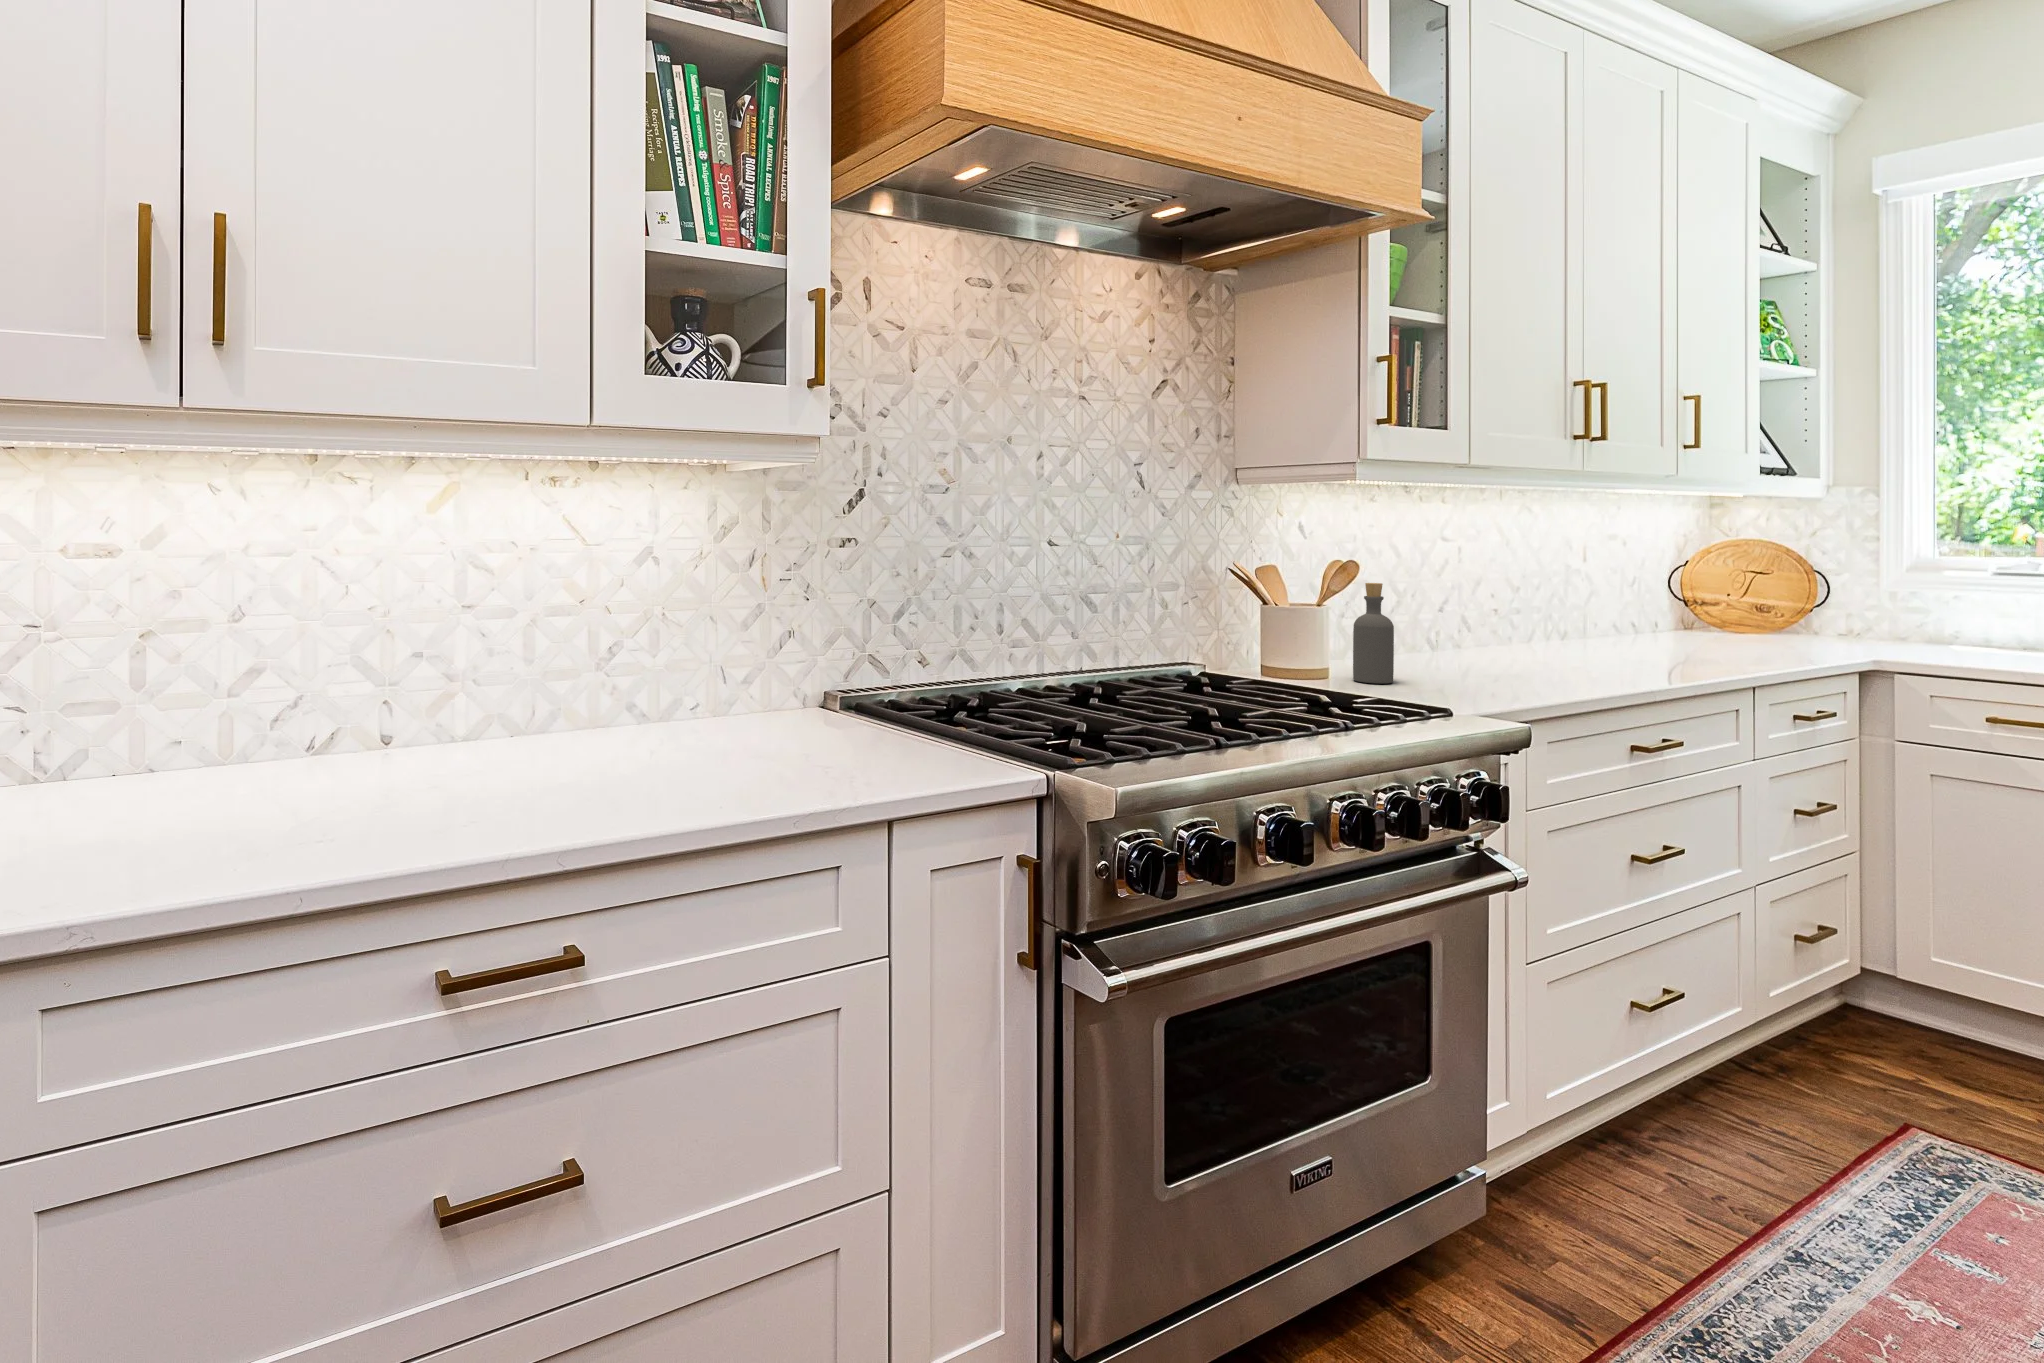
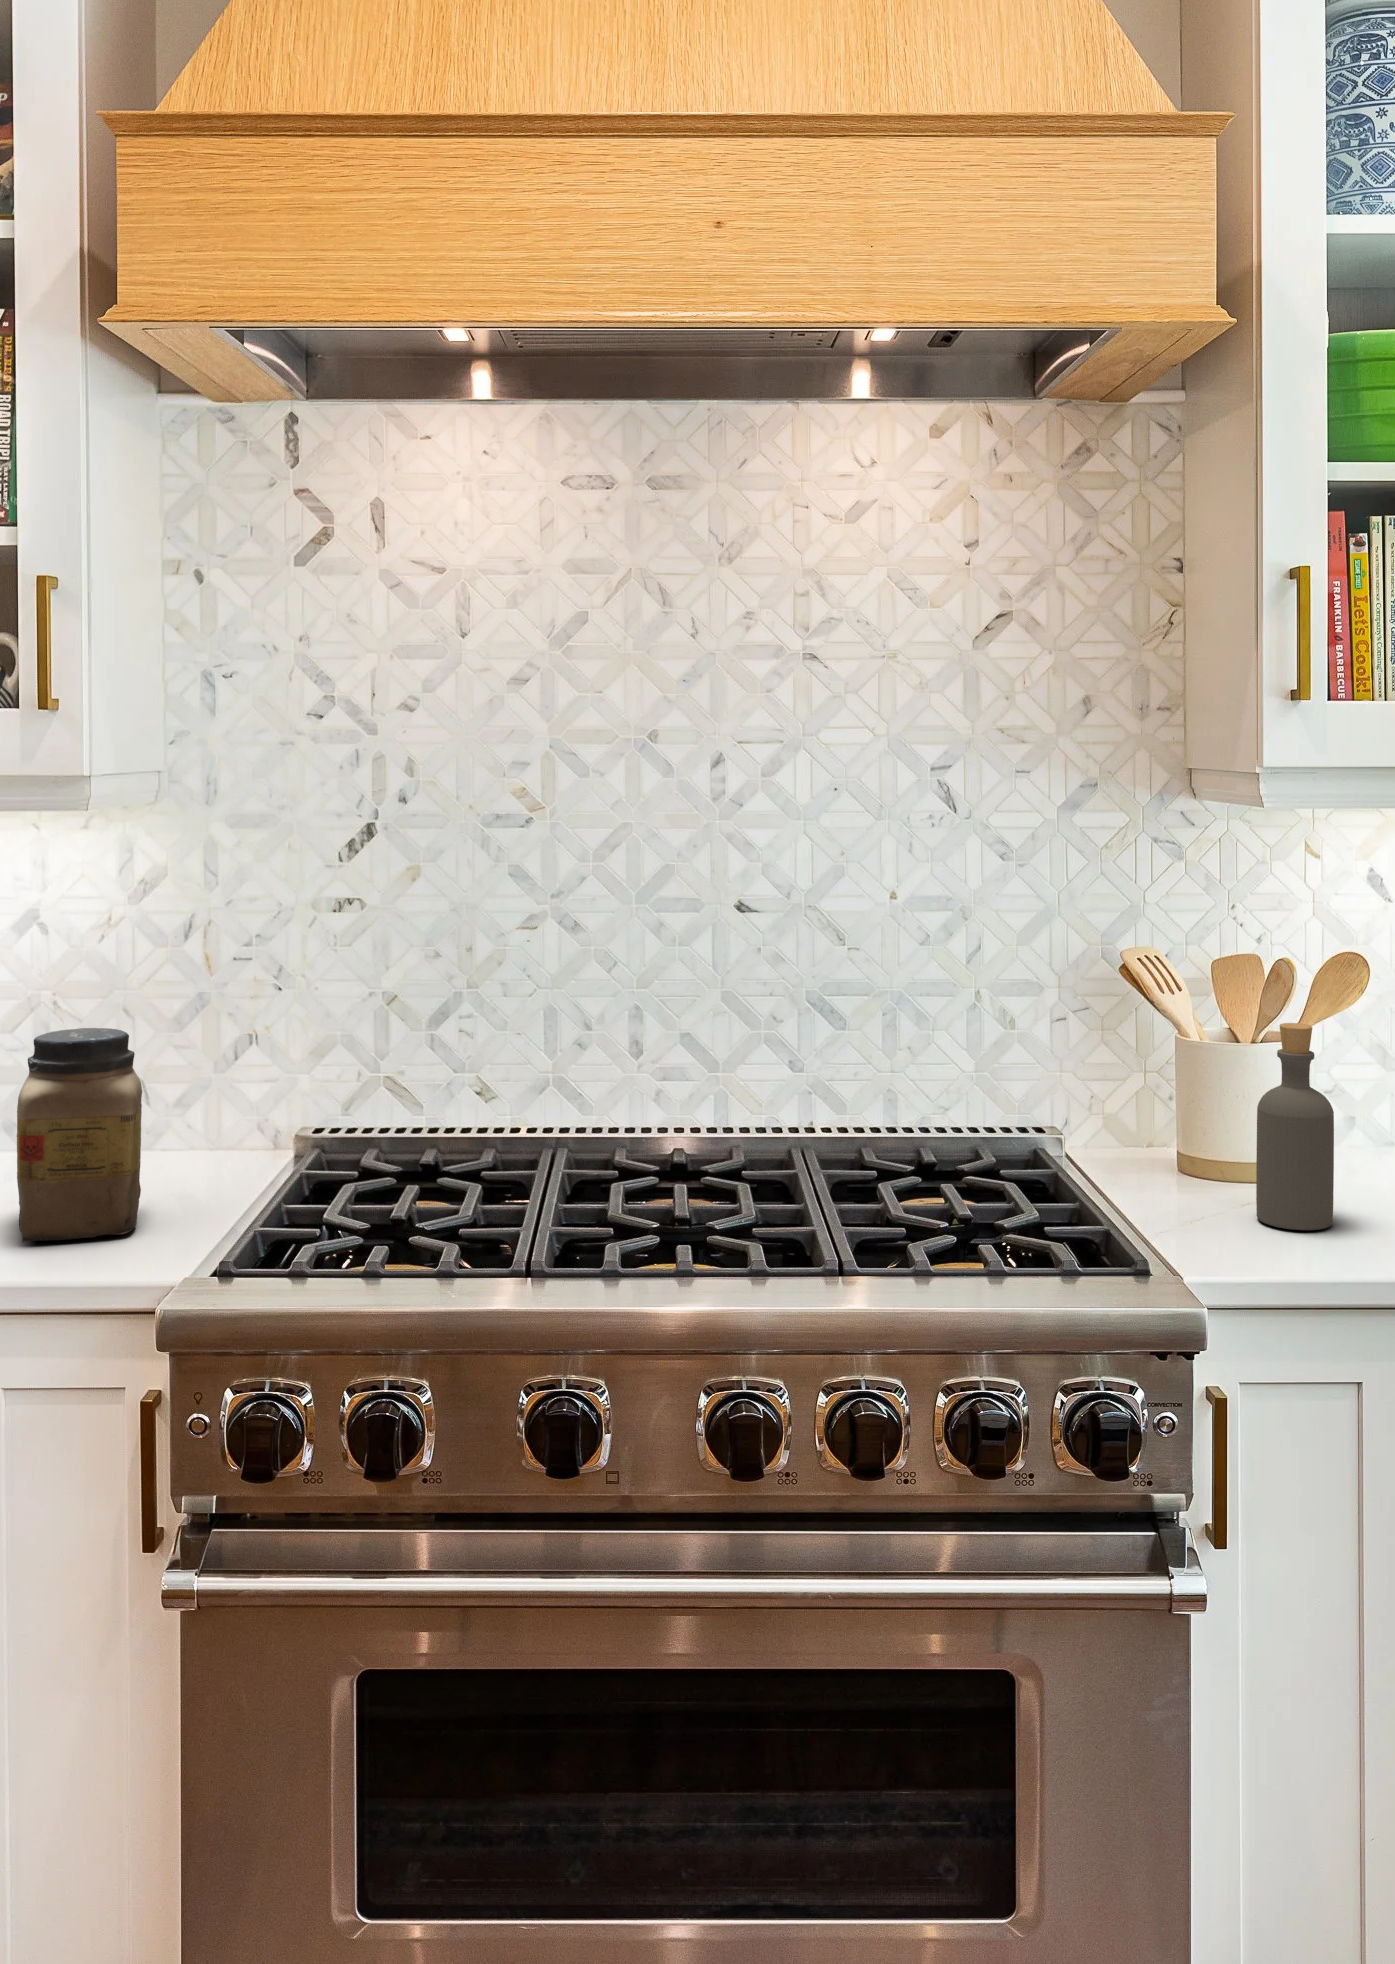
jar: none [785,610,885,757] -> present [17,1028,142,1242]

